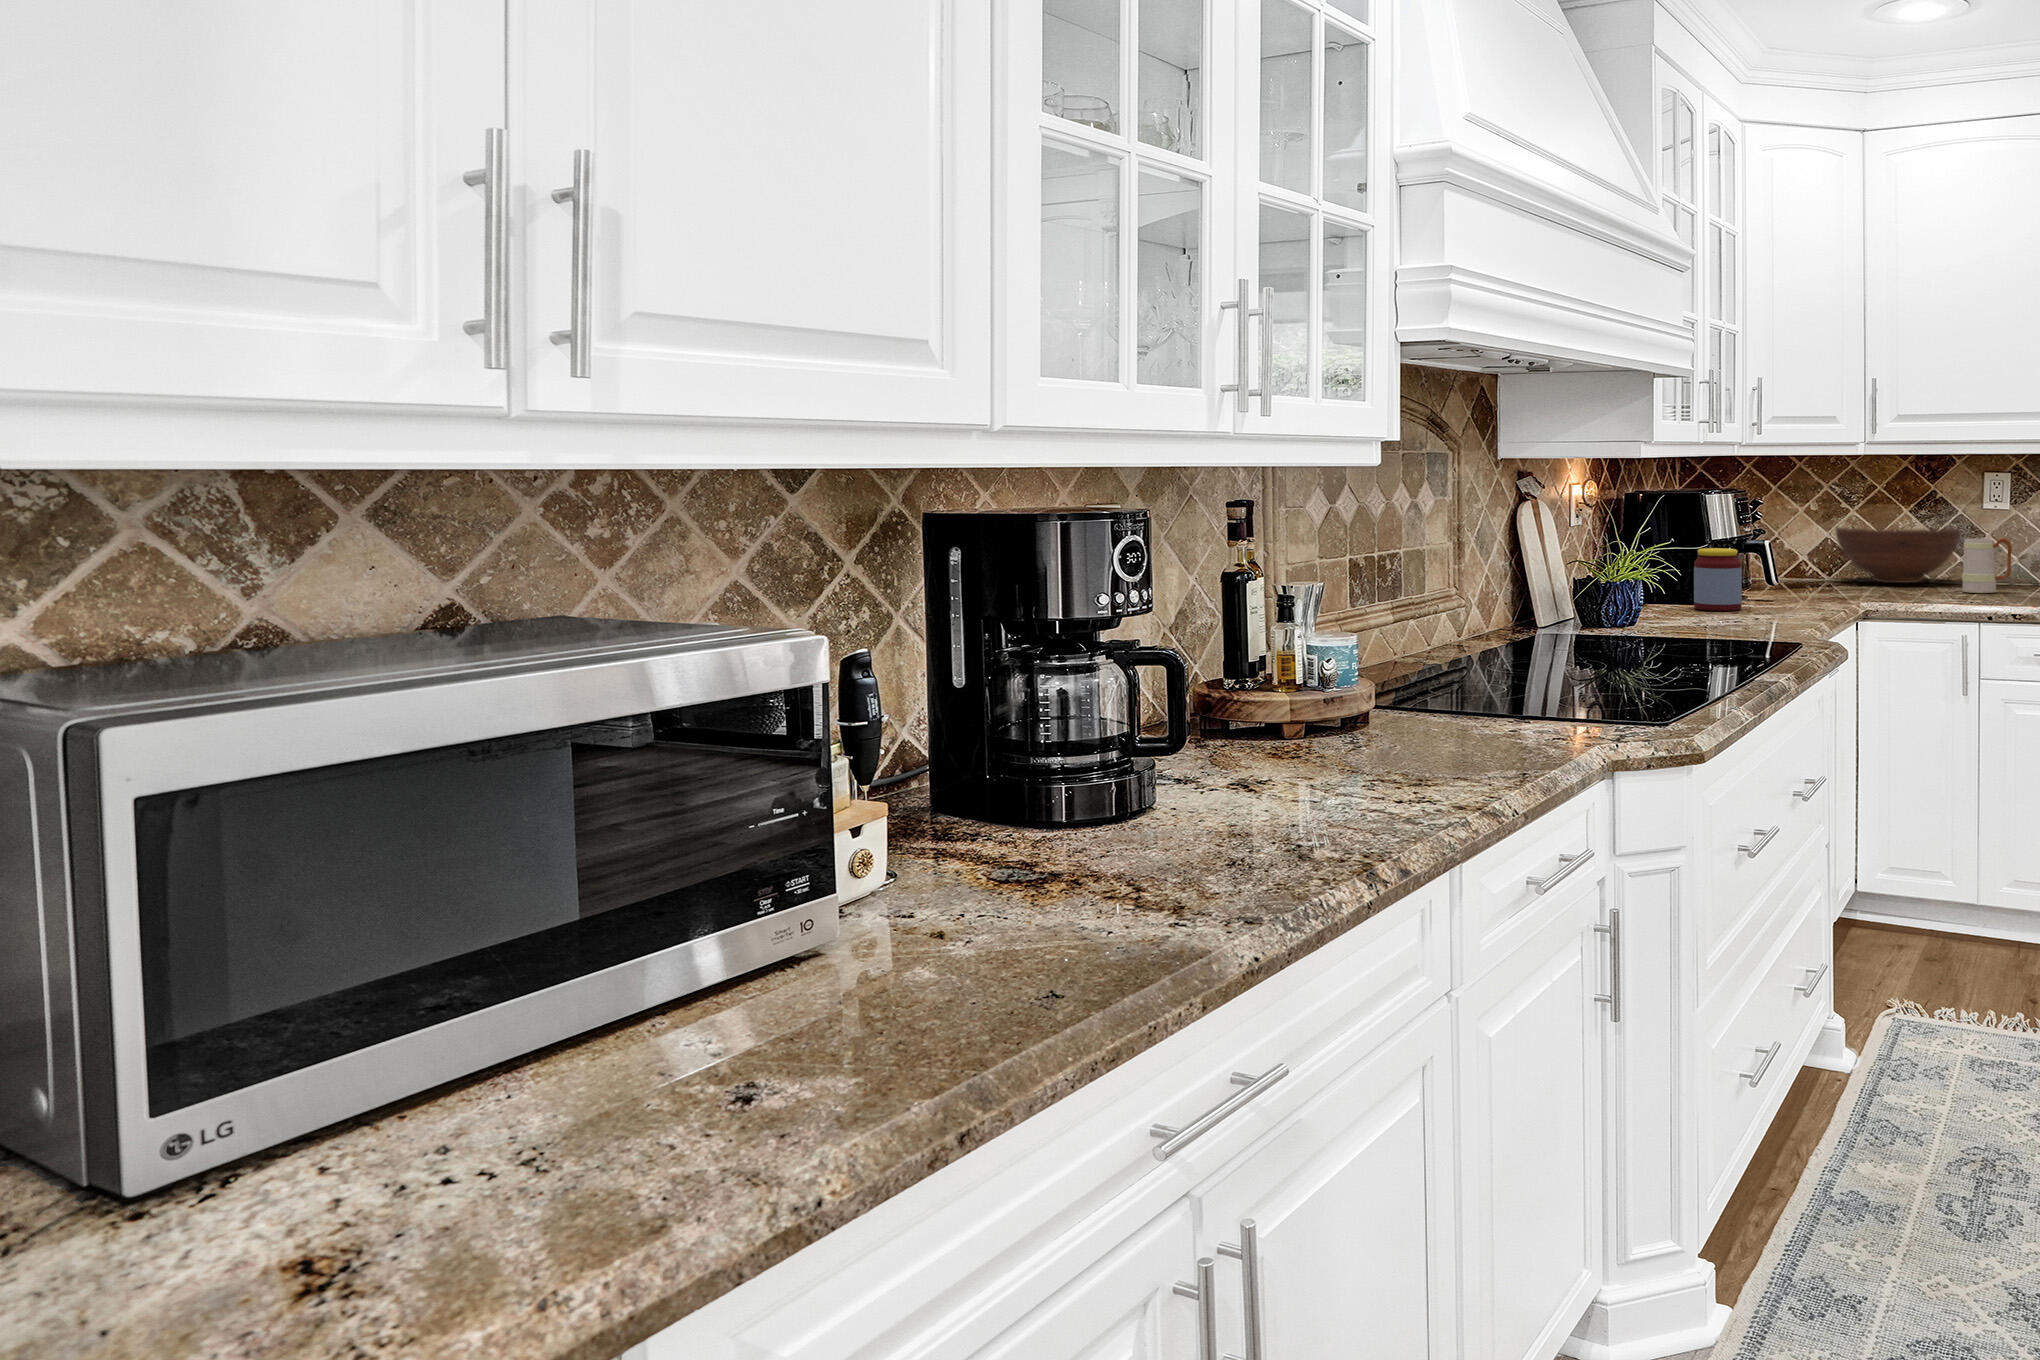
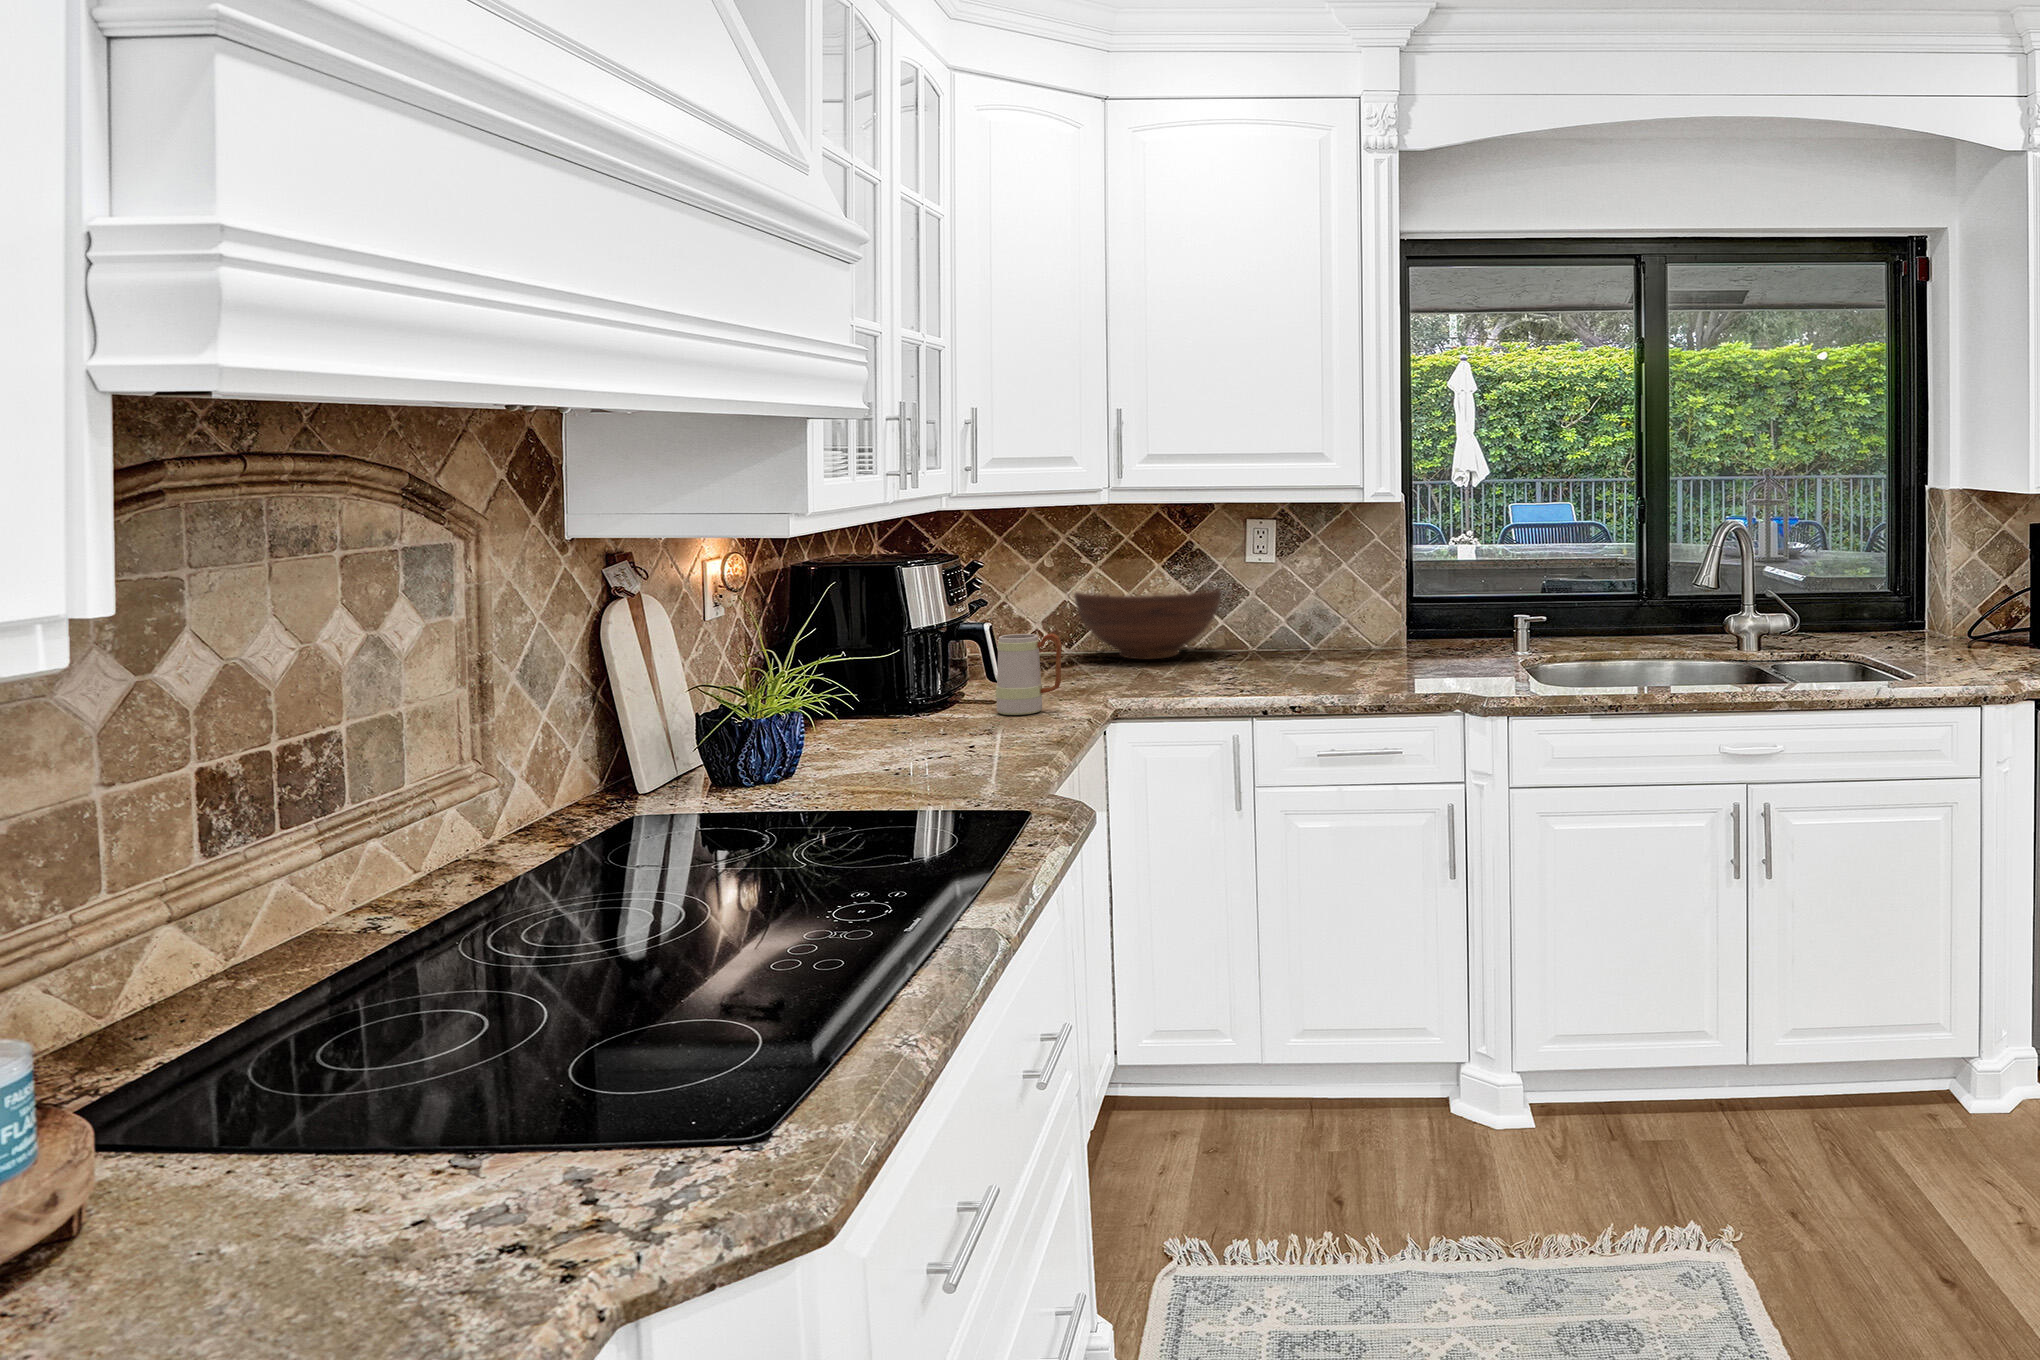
mug: present [1962,538,2012,593] -> present [996,633,1062,715]
jar: present [1694,548,1742,611] -> none [888,644,955,735]

